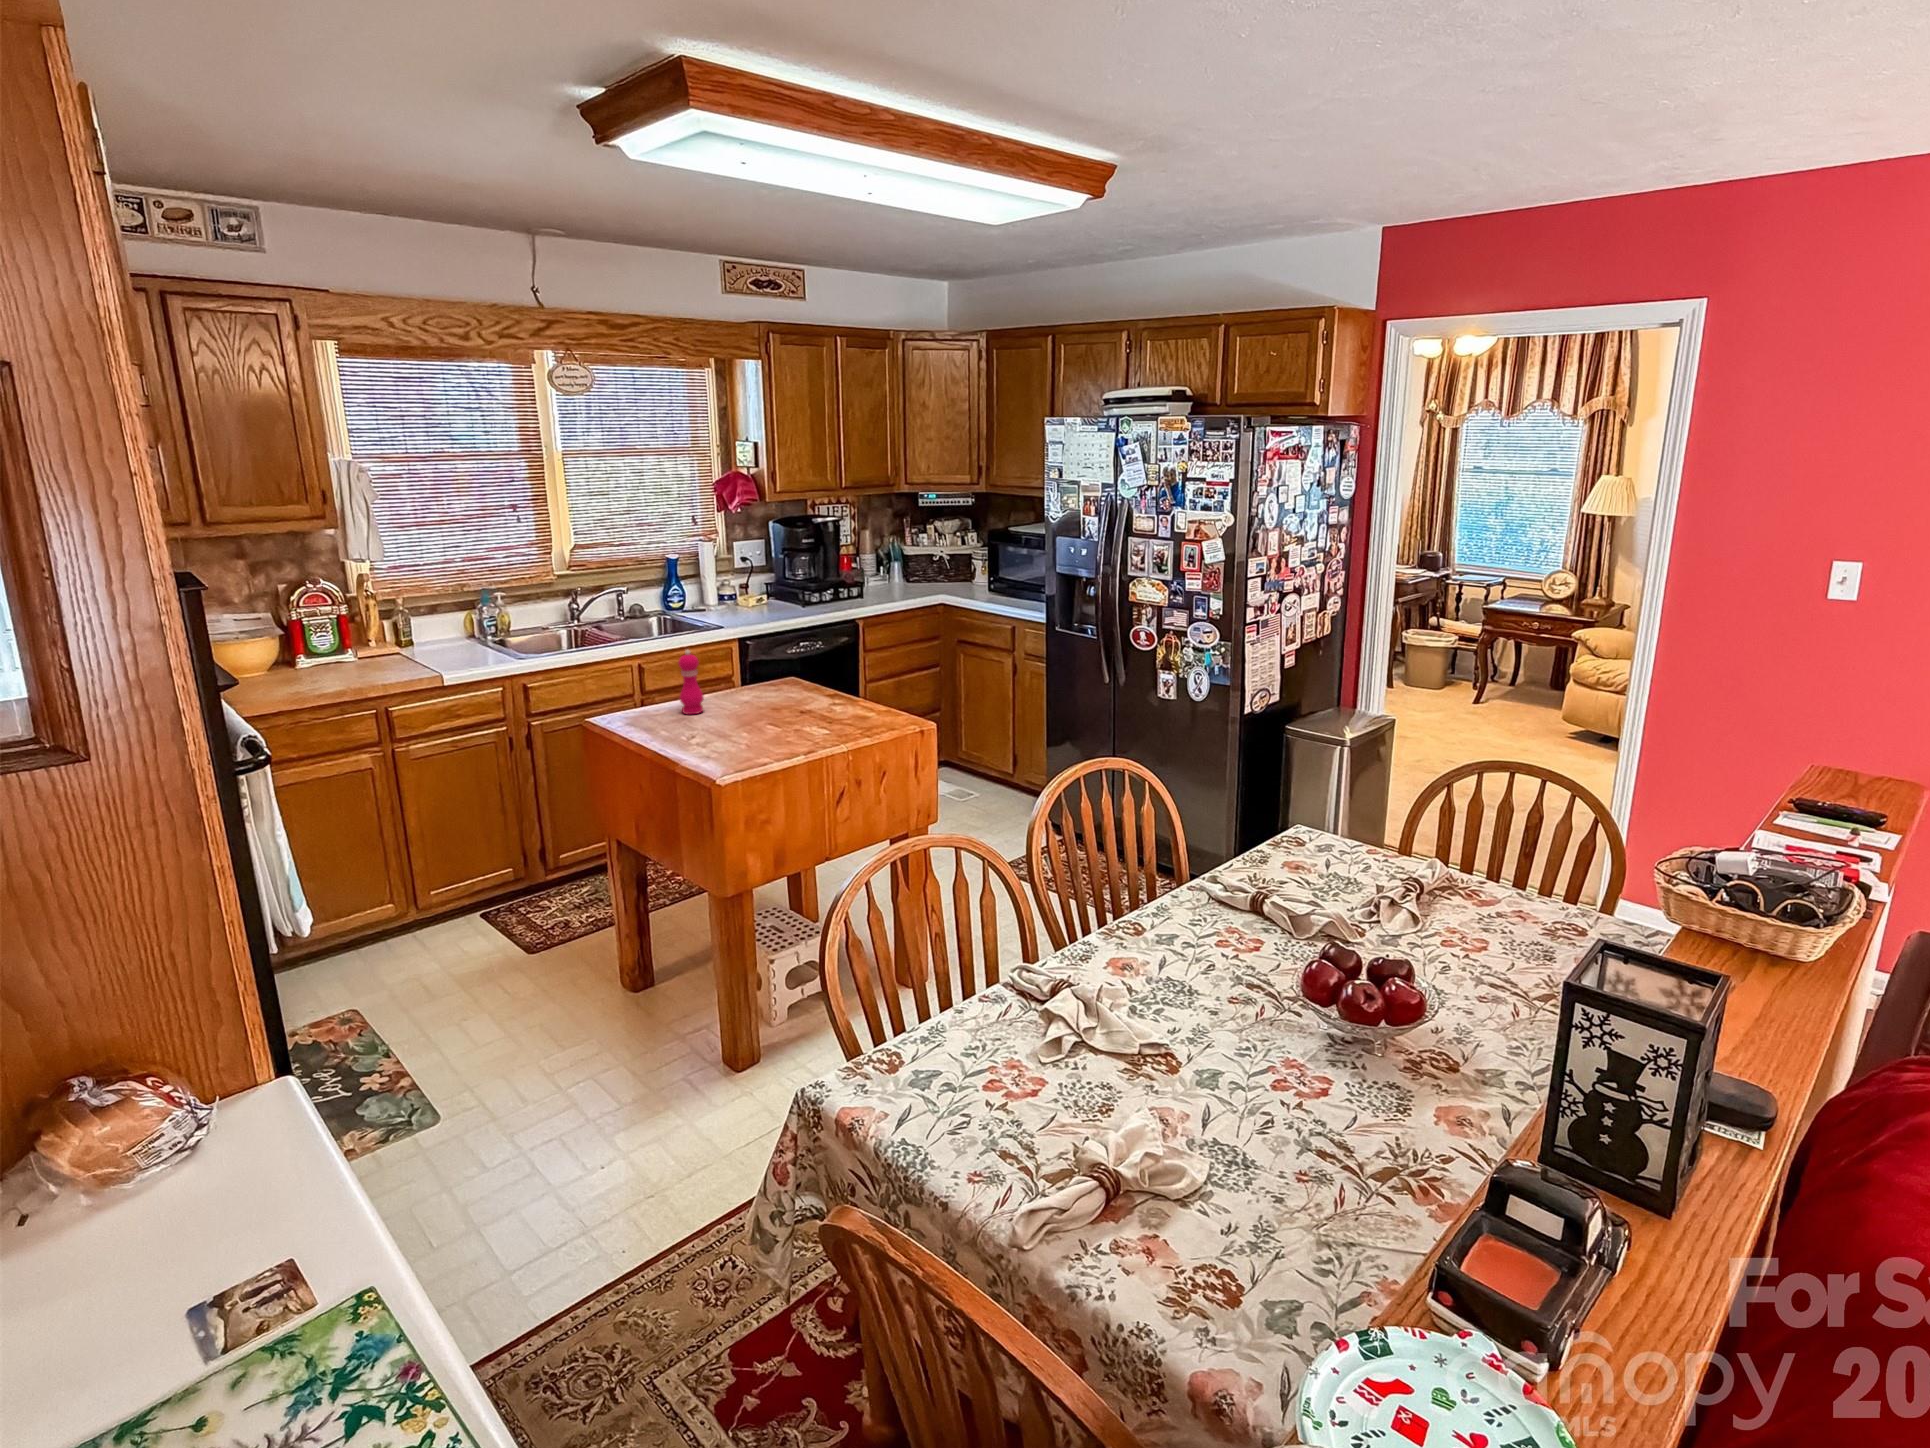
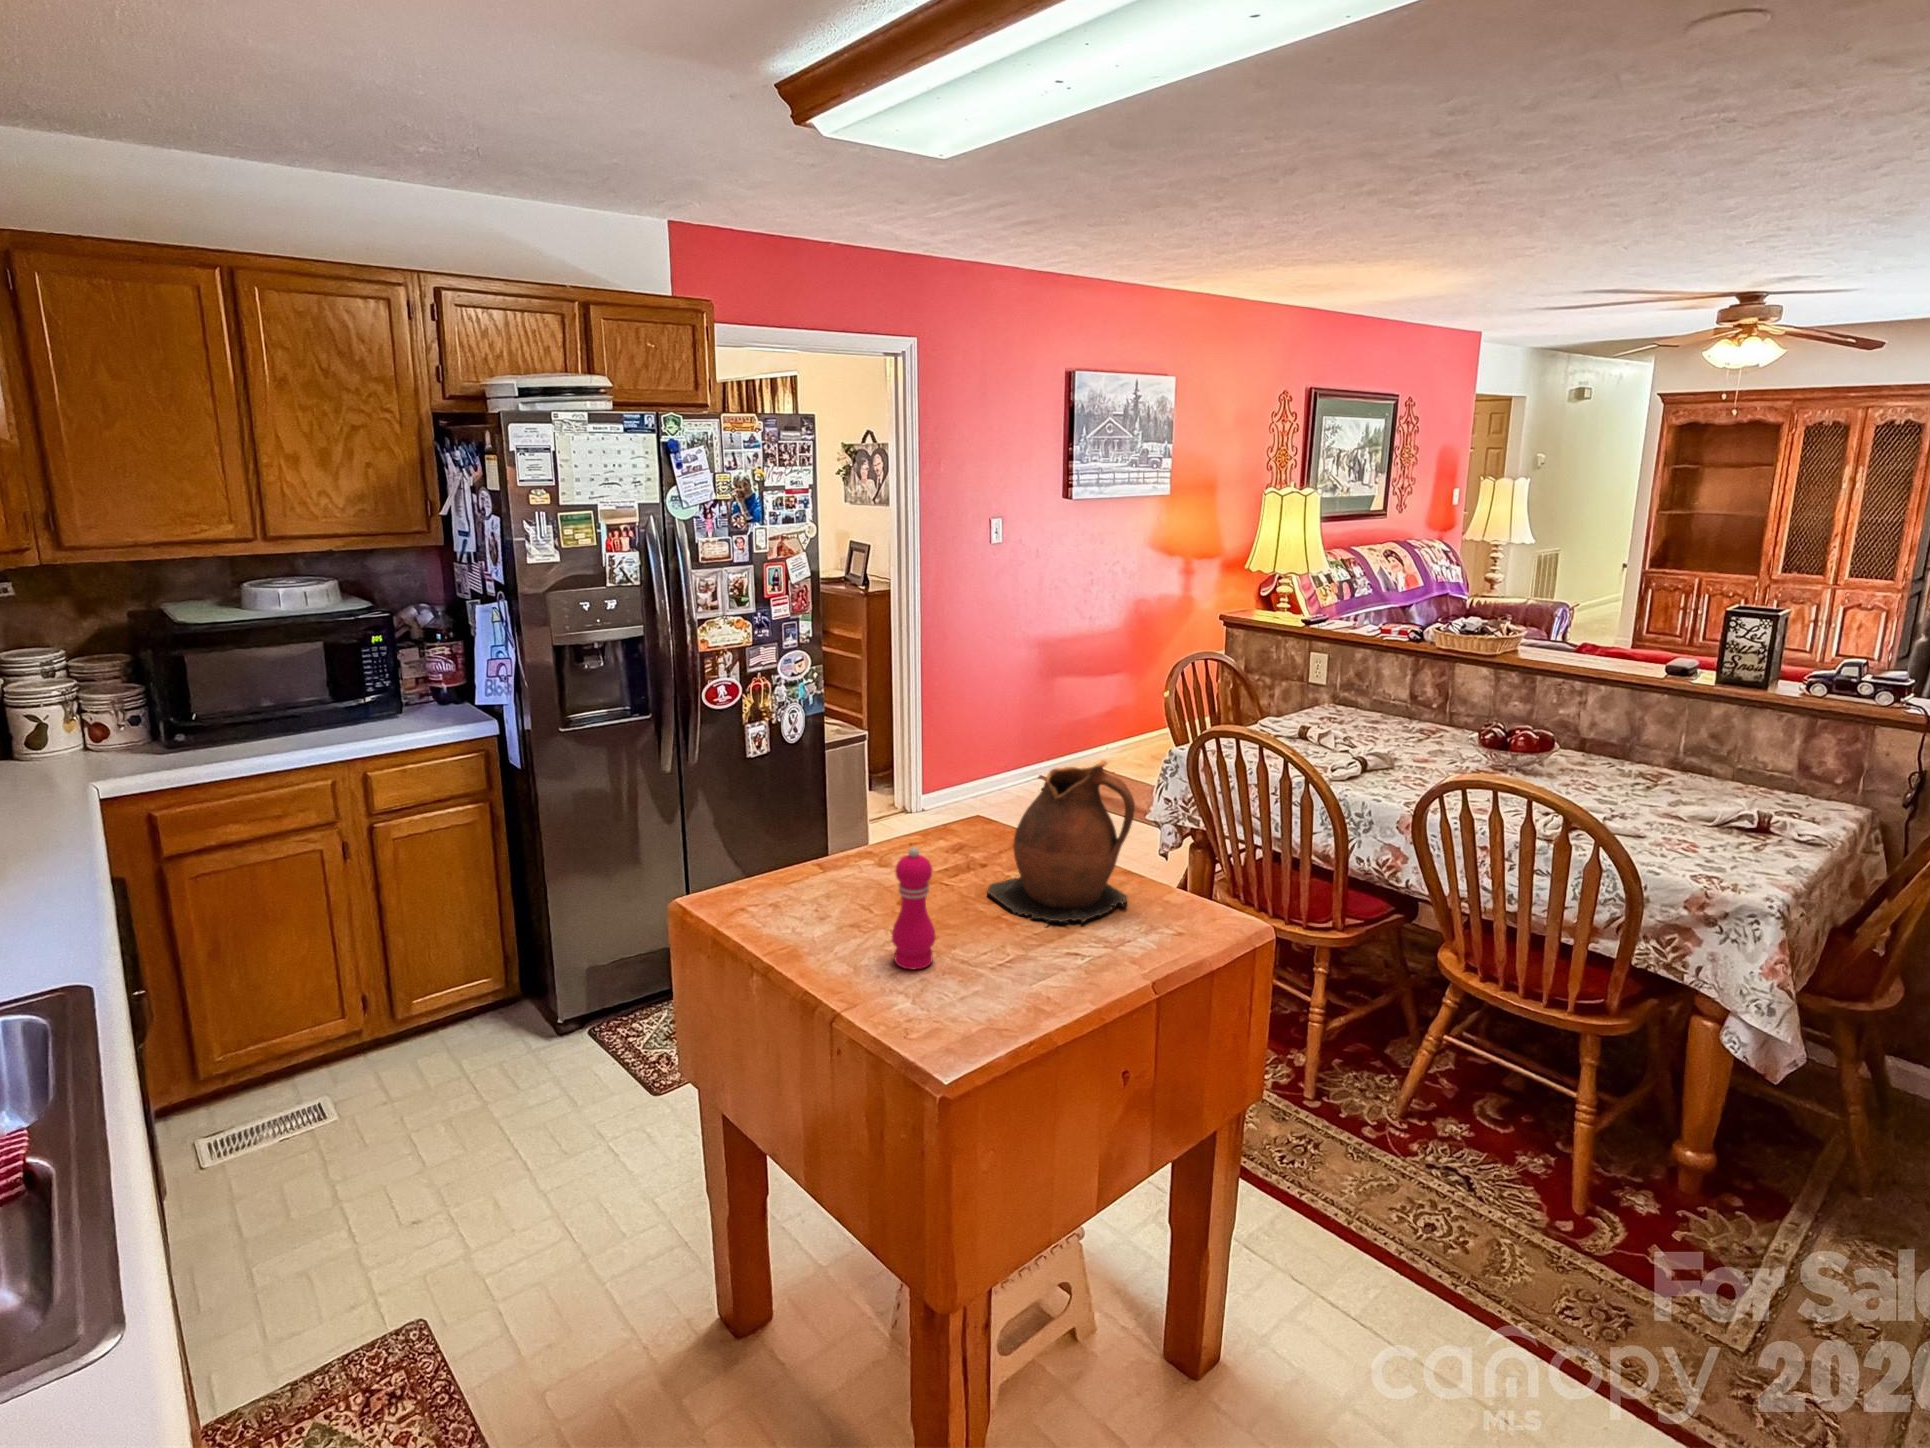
ceramic pitcher: none [720,648,811,749] -> present [988,760,1135,922]

